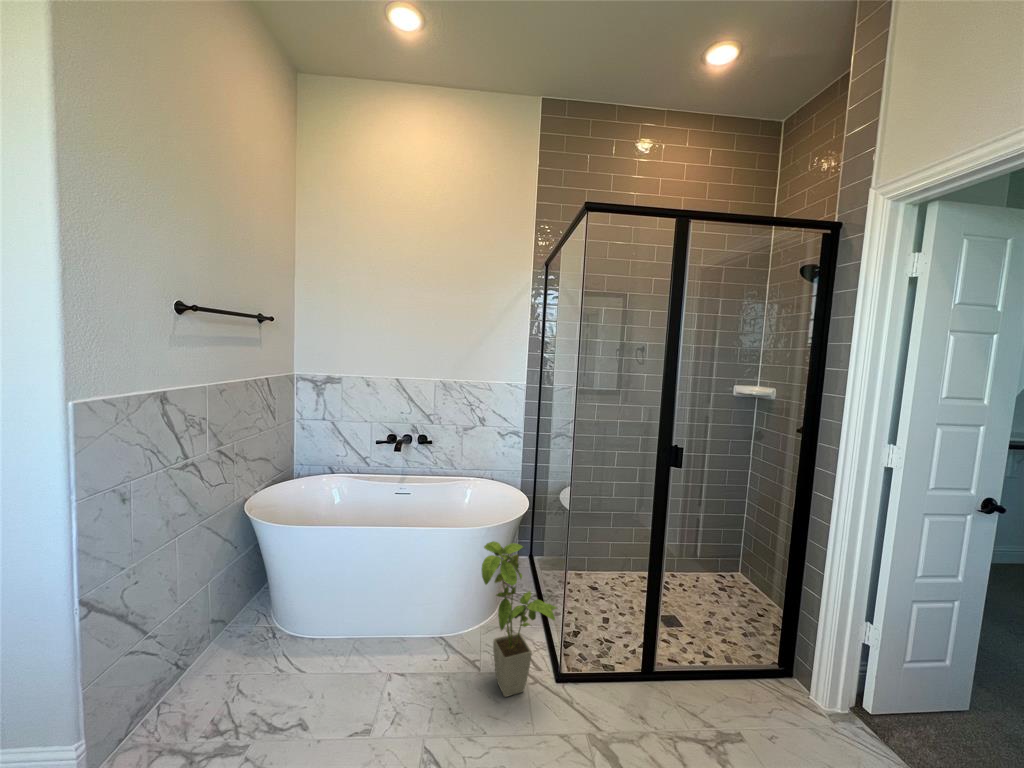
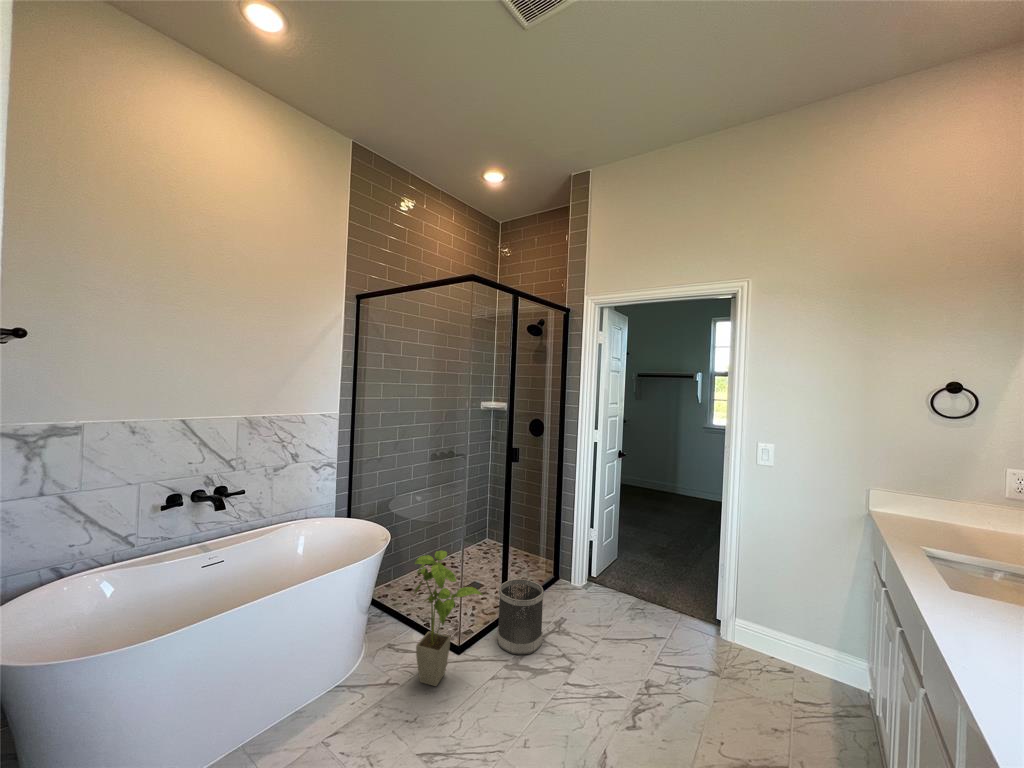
wastebasket: none [608,628,682,749] -> present [497,579,544,655]

